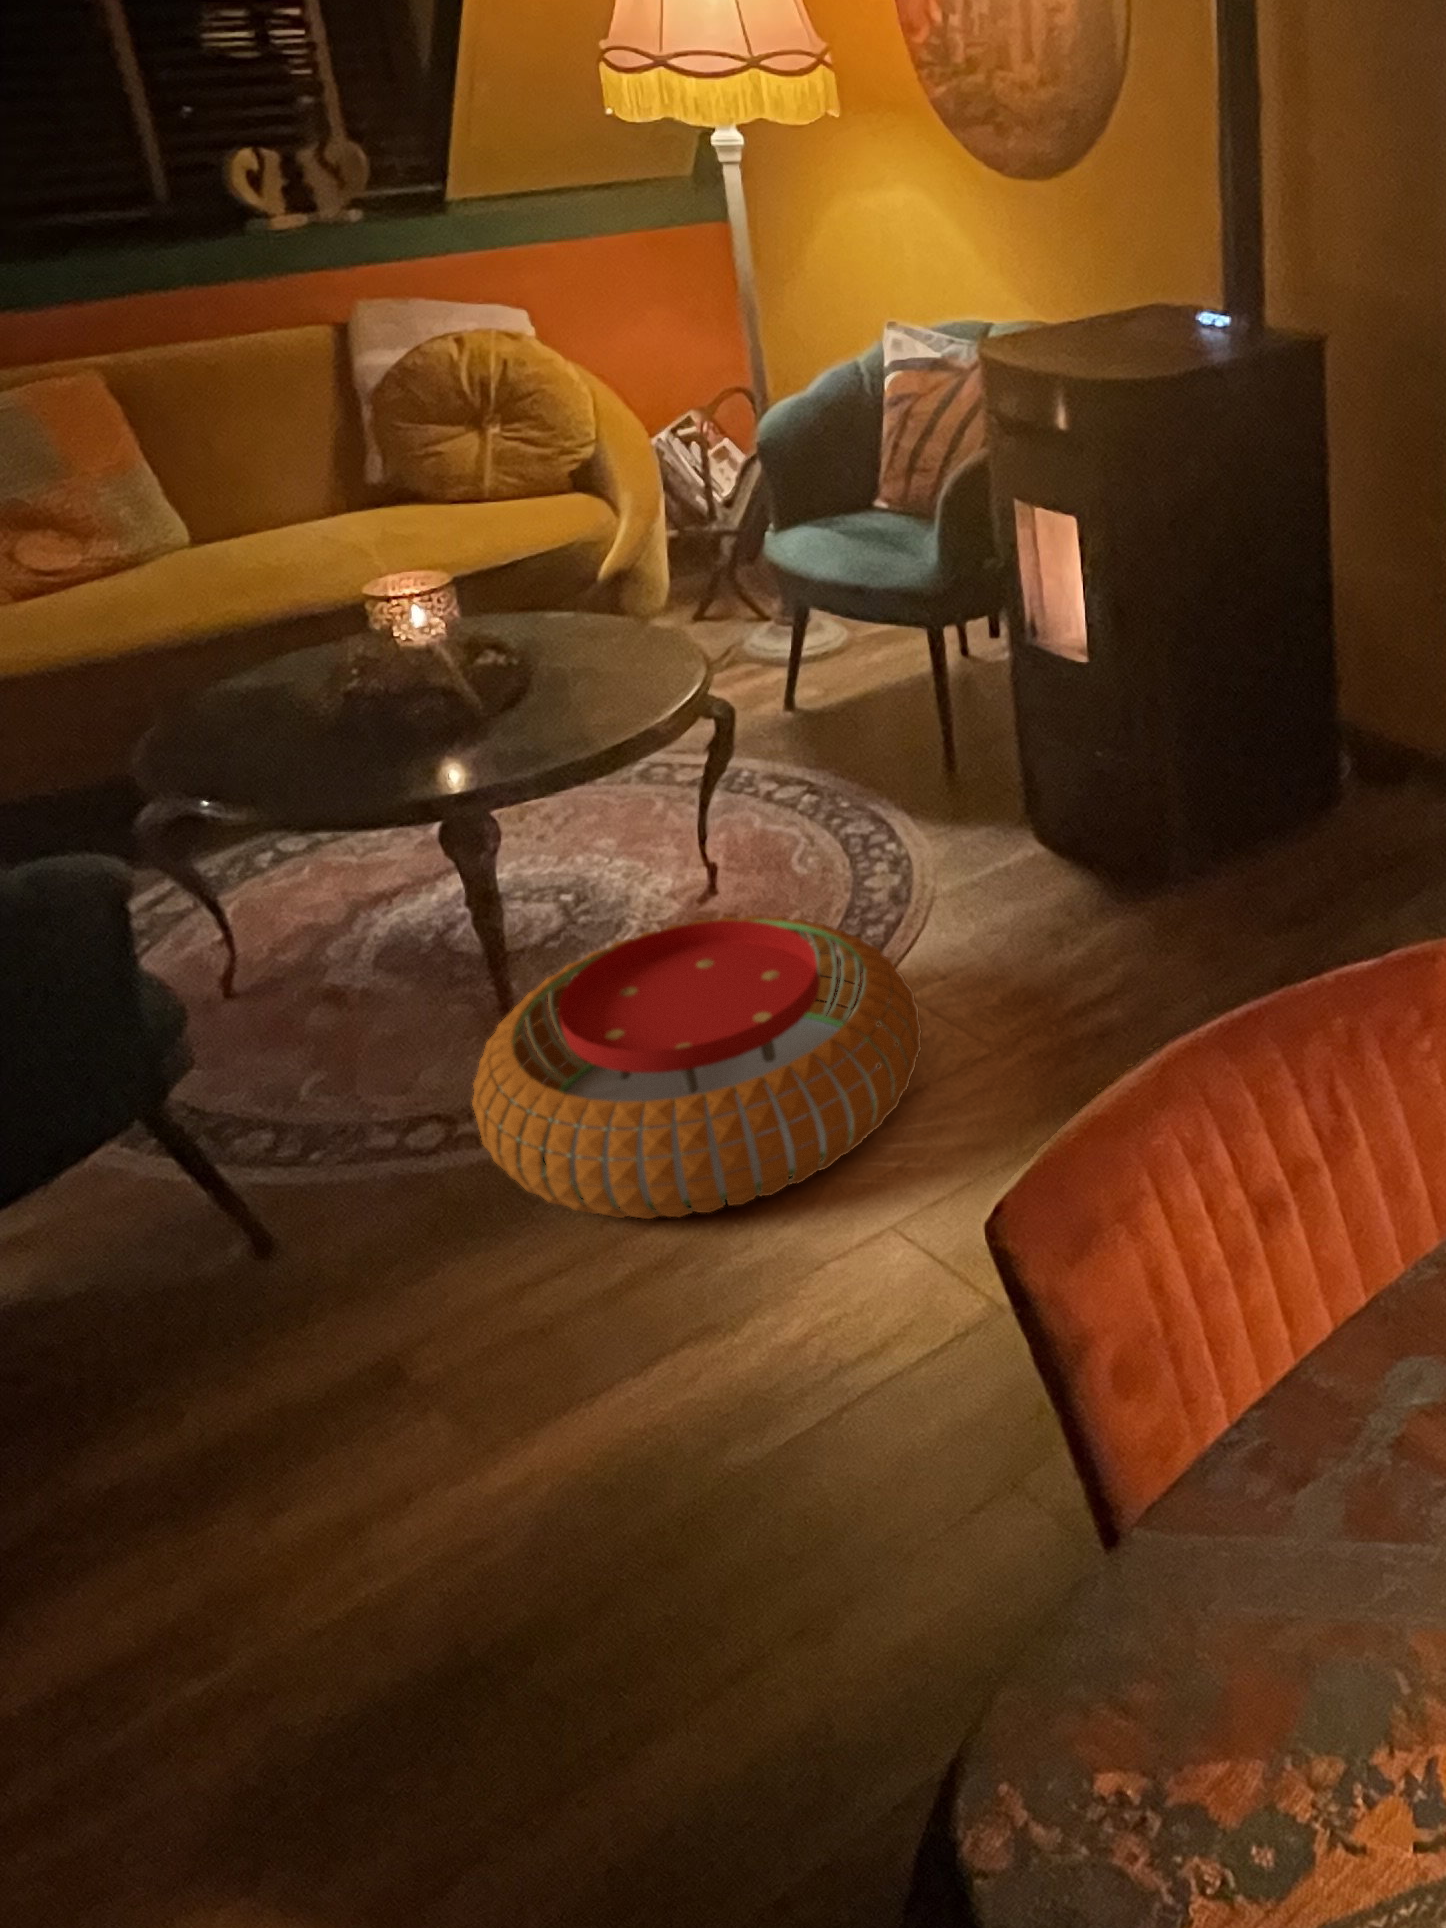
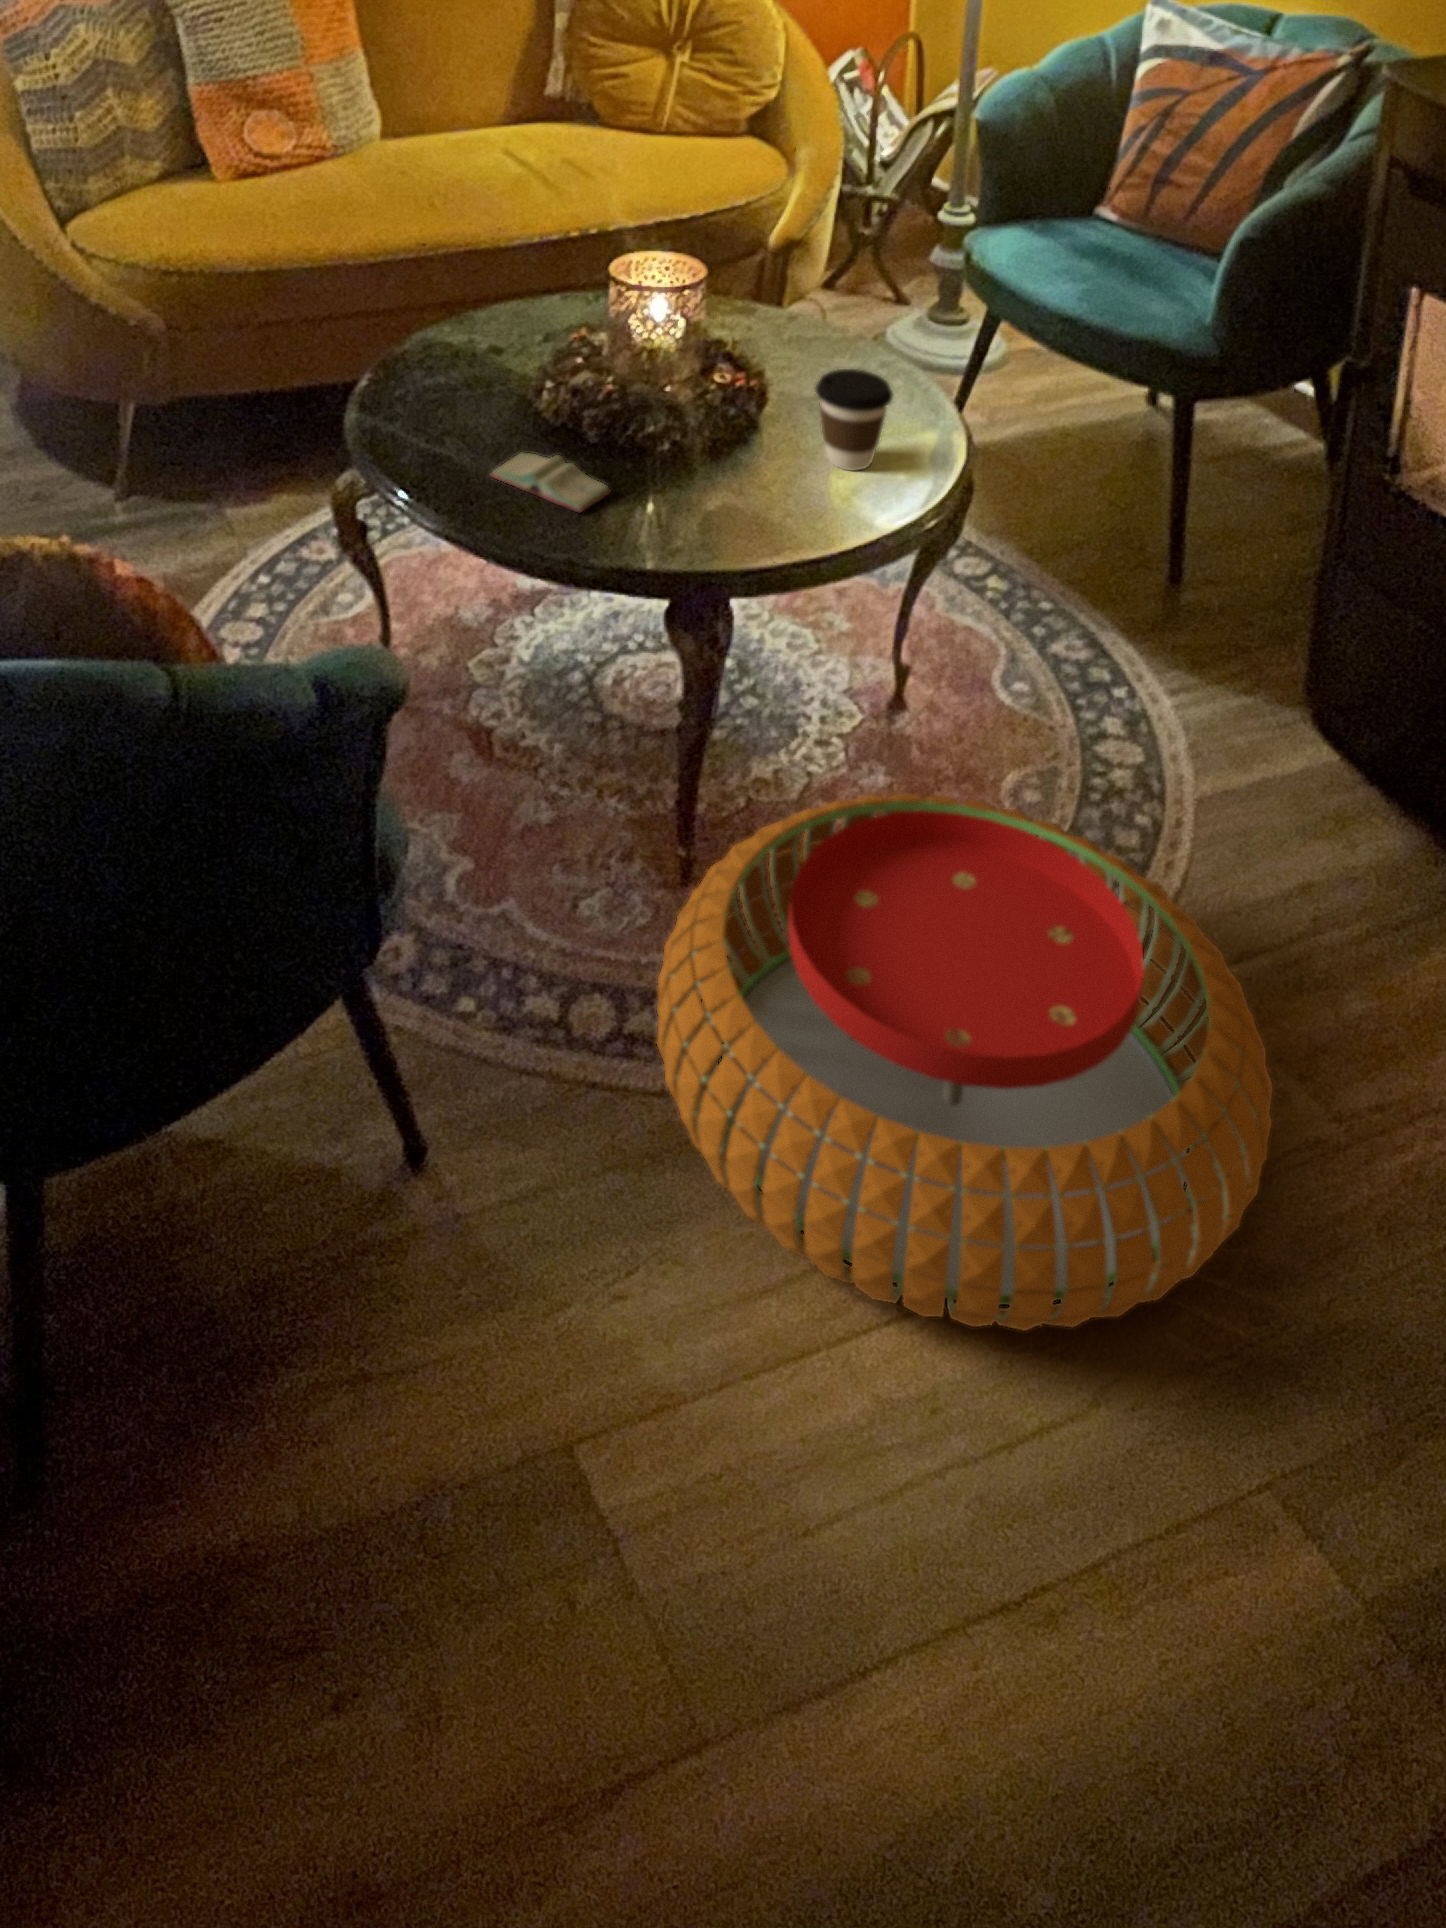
coffee cup: none [556,636,622,713] -> present [815,369,893,470]
book: none [276,746,387,783] -> present [491,453,611,512]

